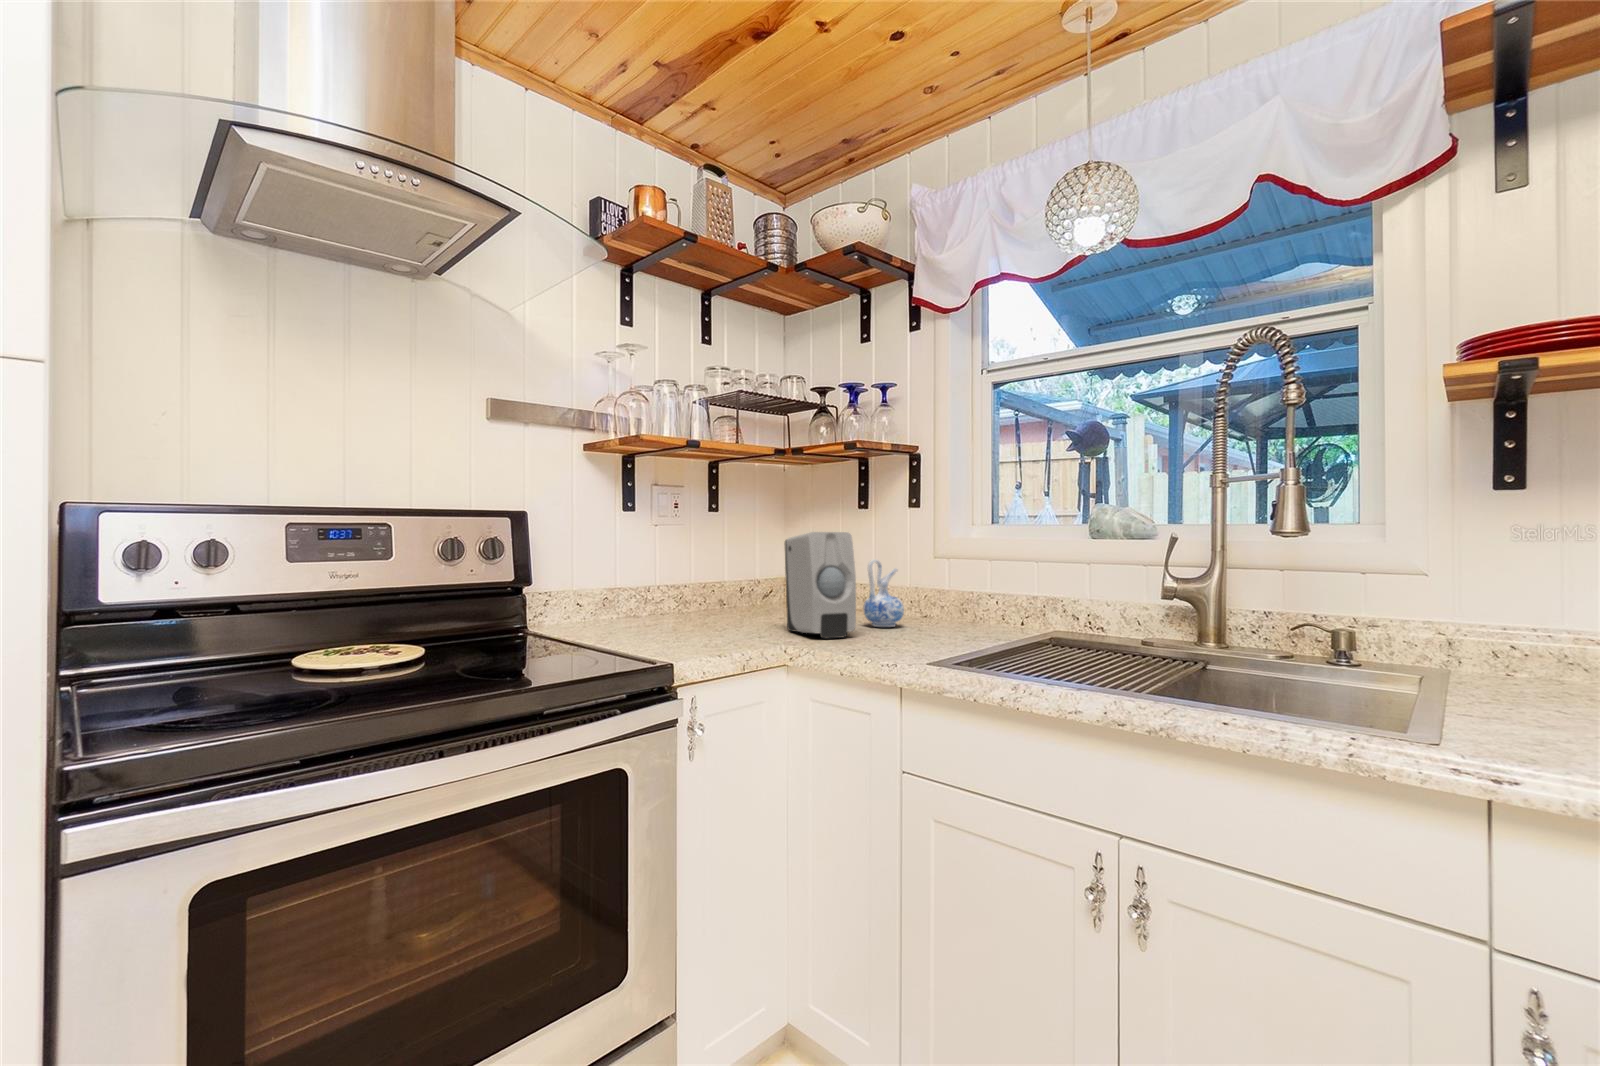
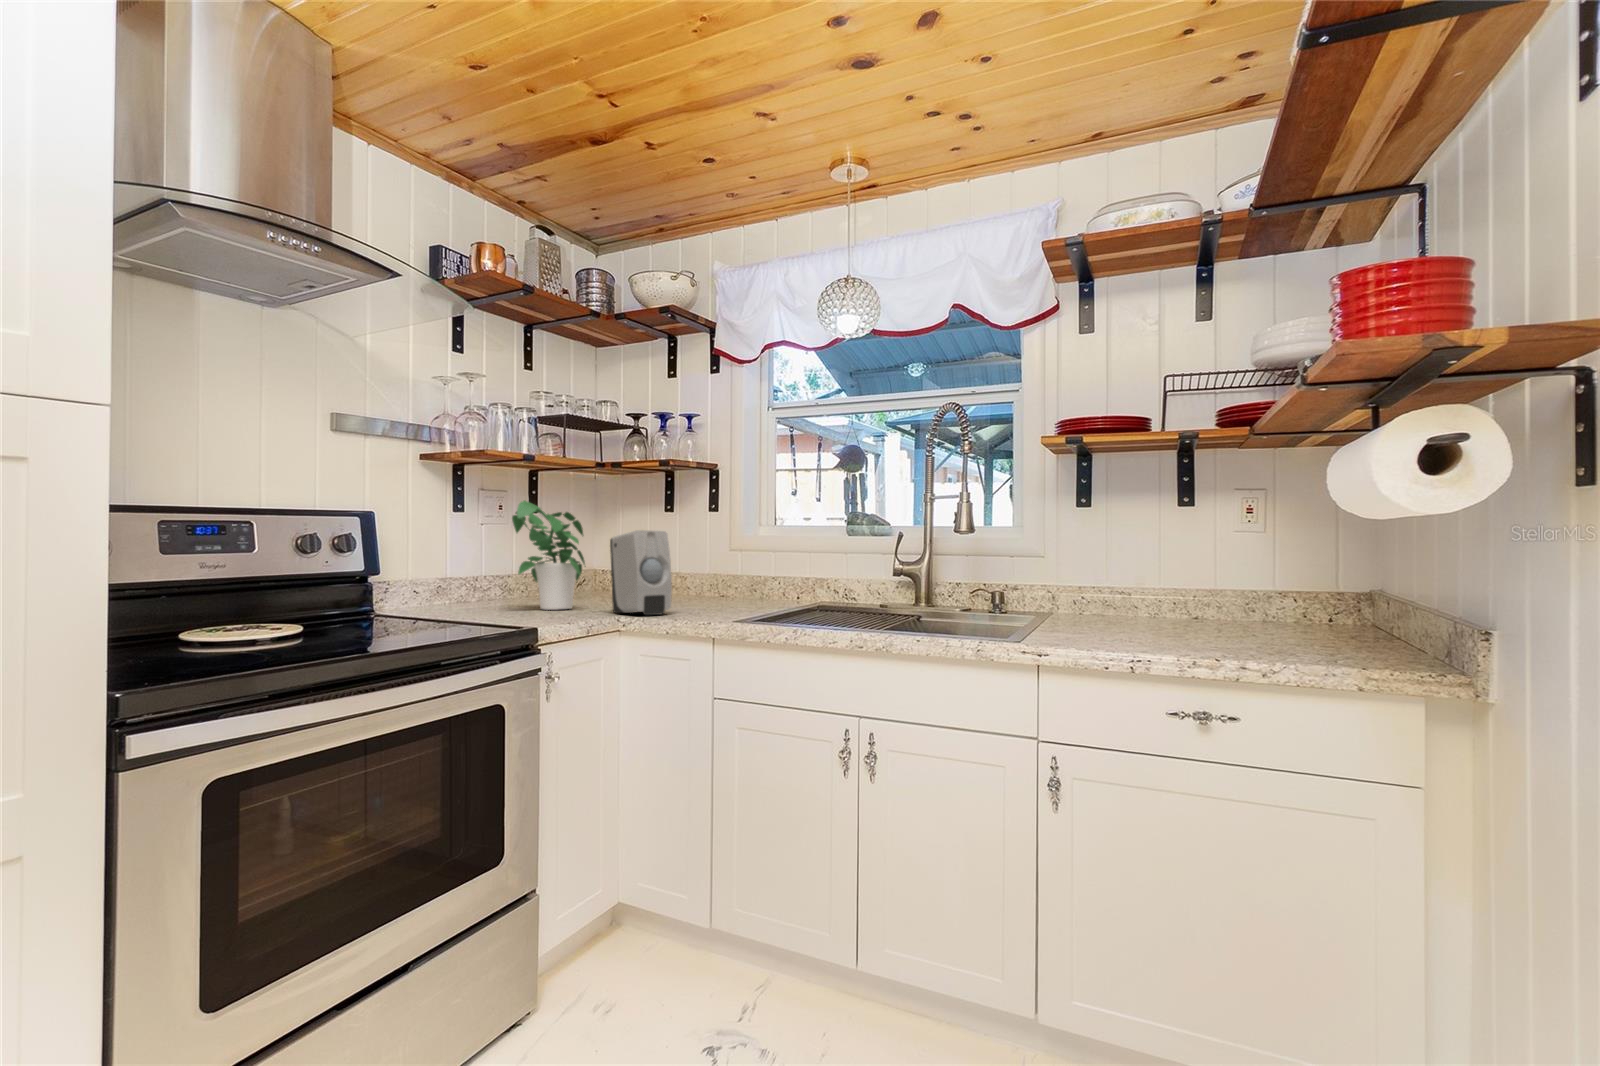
potted plant: none [683,494,762,620] -> present [512,501,585,610]
ceramic pitcher: present [863,559,904,627] -> none [674,555,707,609]

